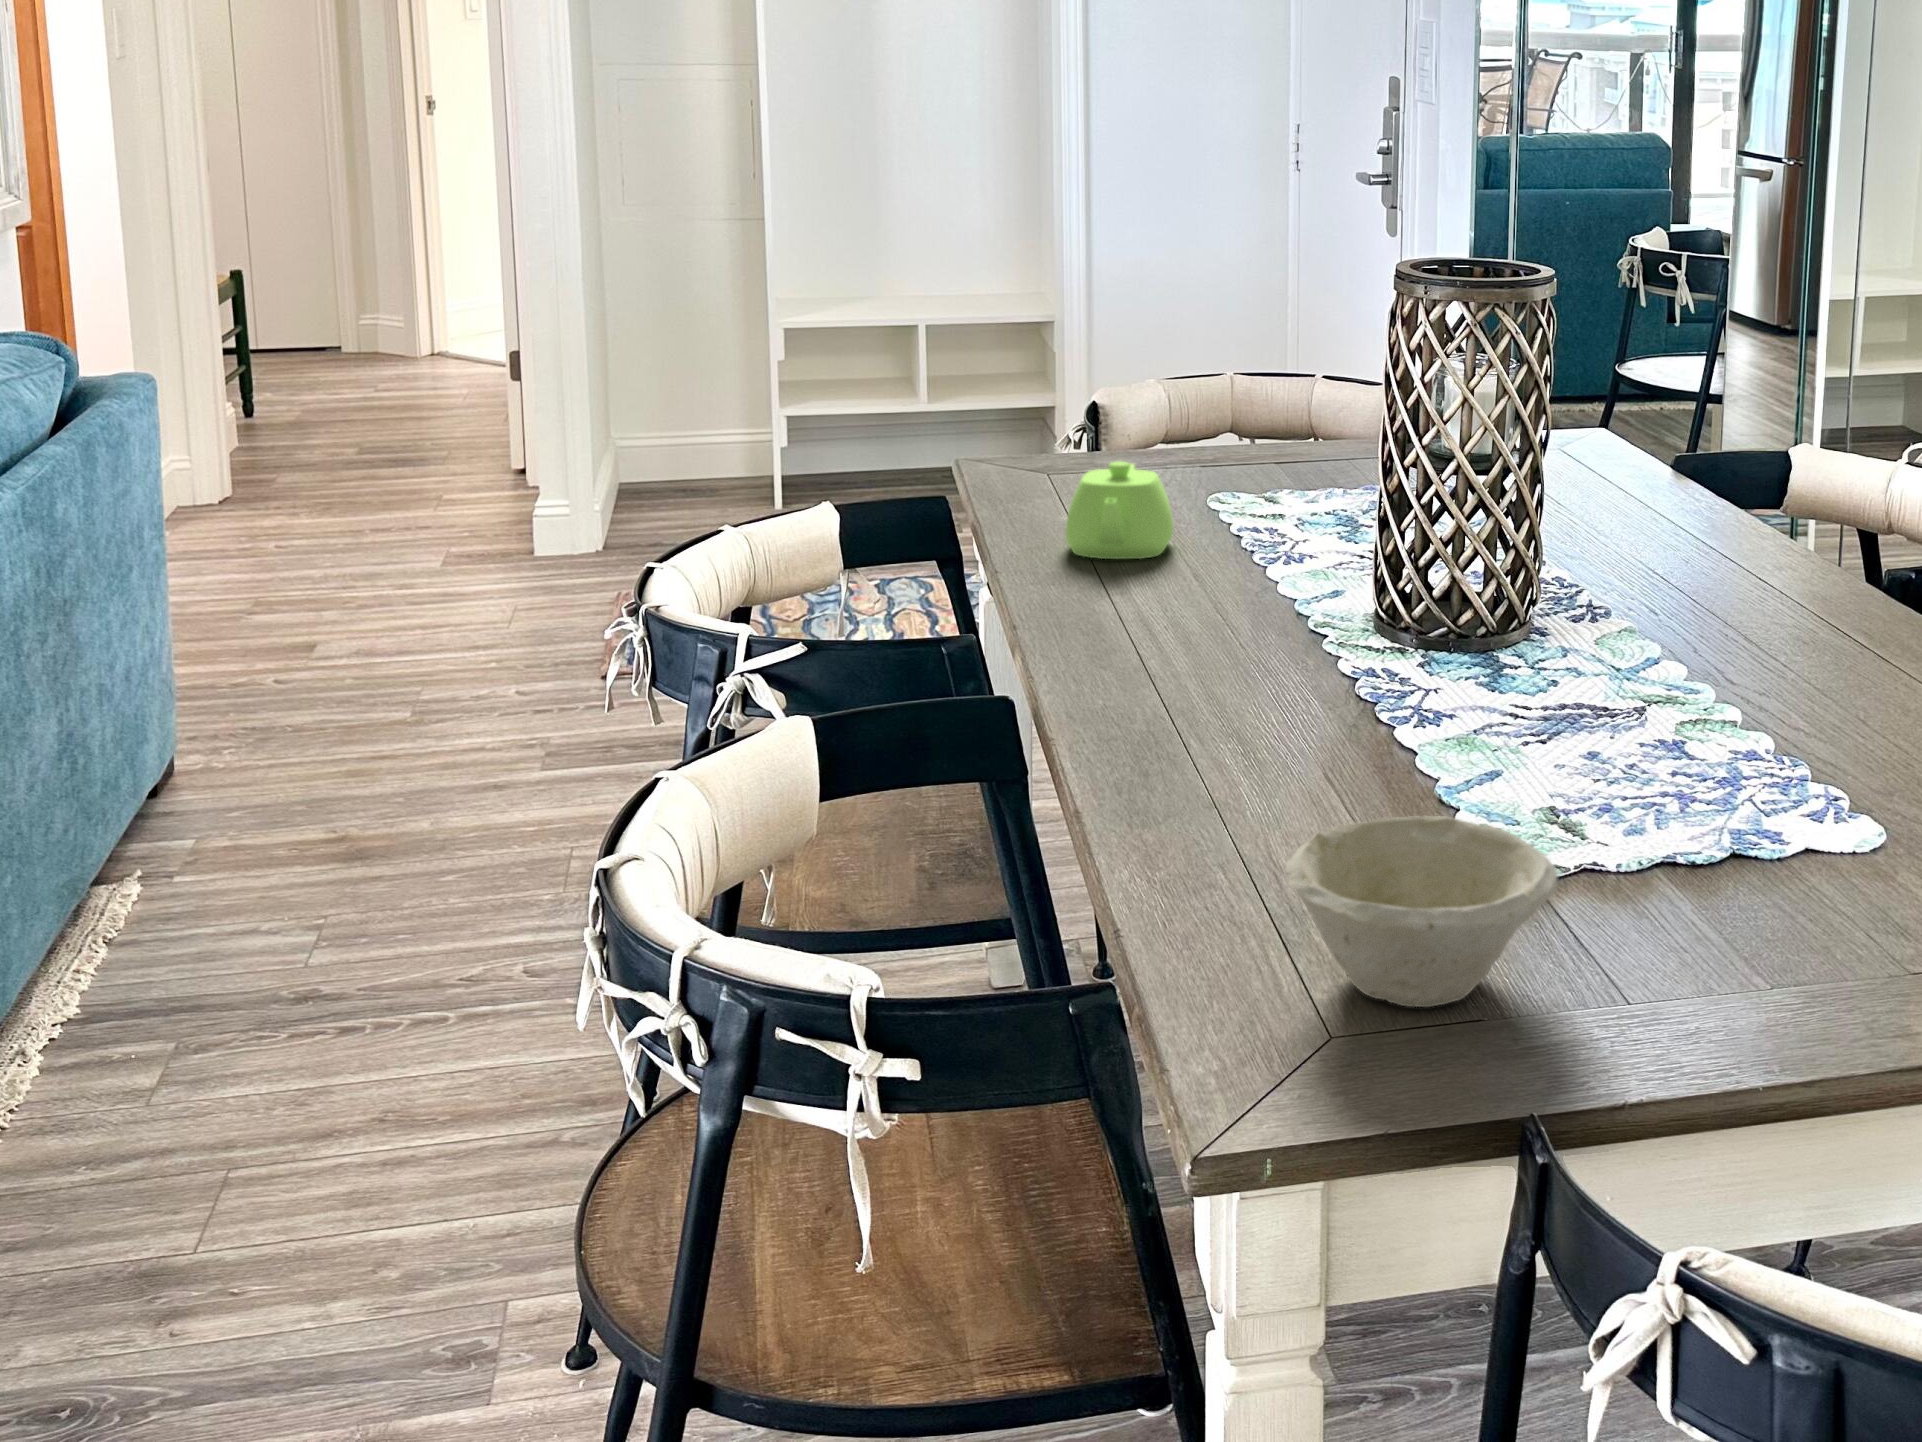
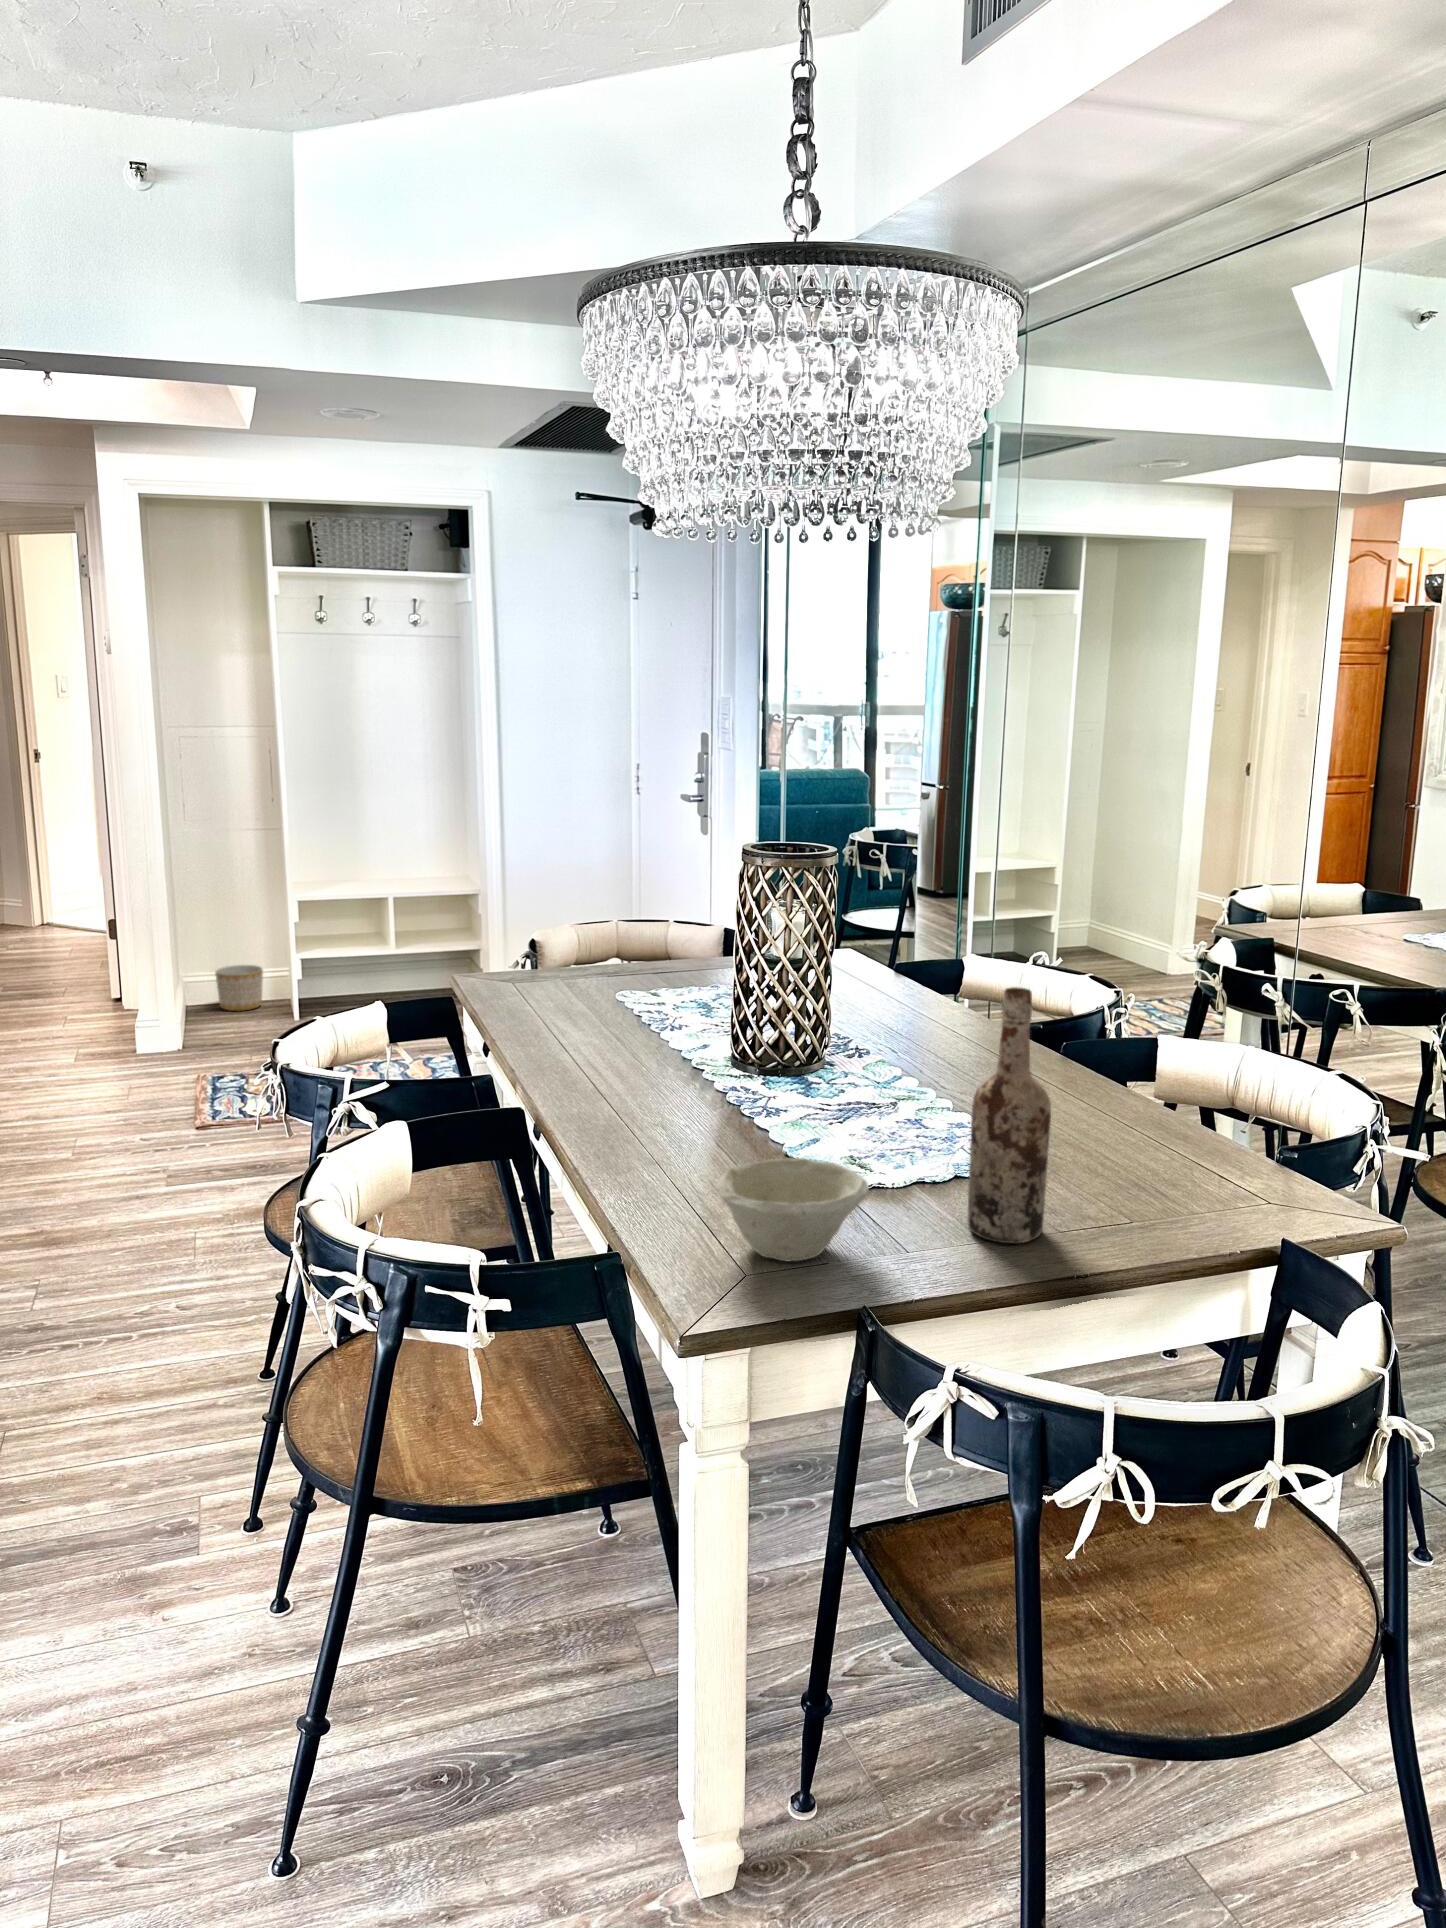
planter: none [658,426,729,496] -> present [215,965,263,1011]
teapot: present [1066,462,1173,559] -> none [535,971,601,1031]
wine bottle: none [1740,528,1891,989] -> present [967,987,1051,1243]

